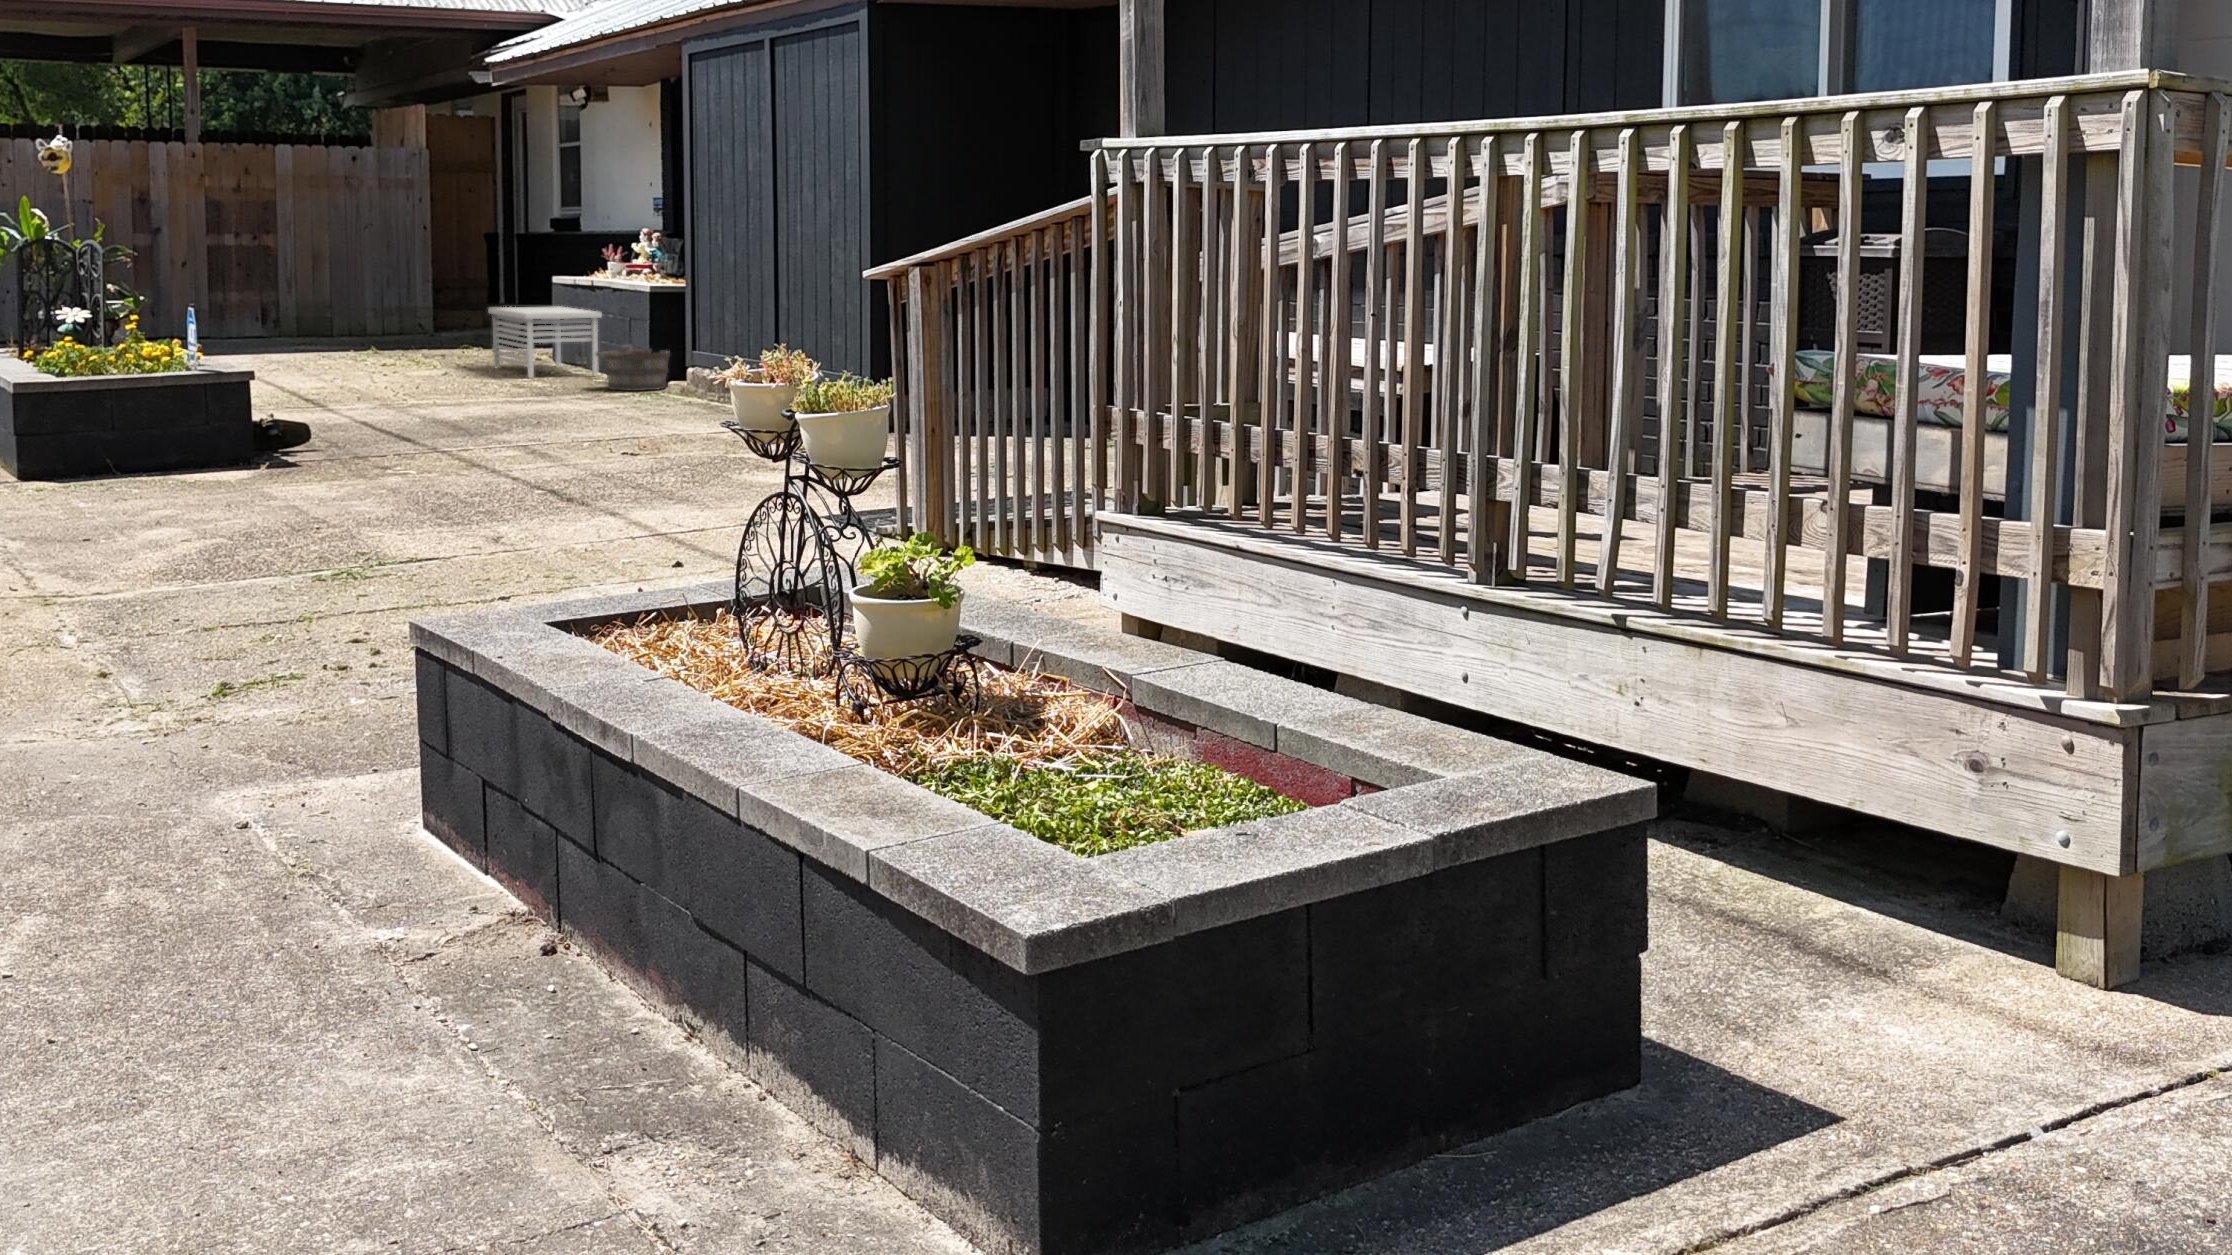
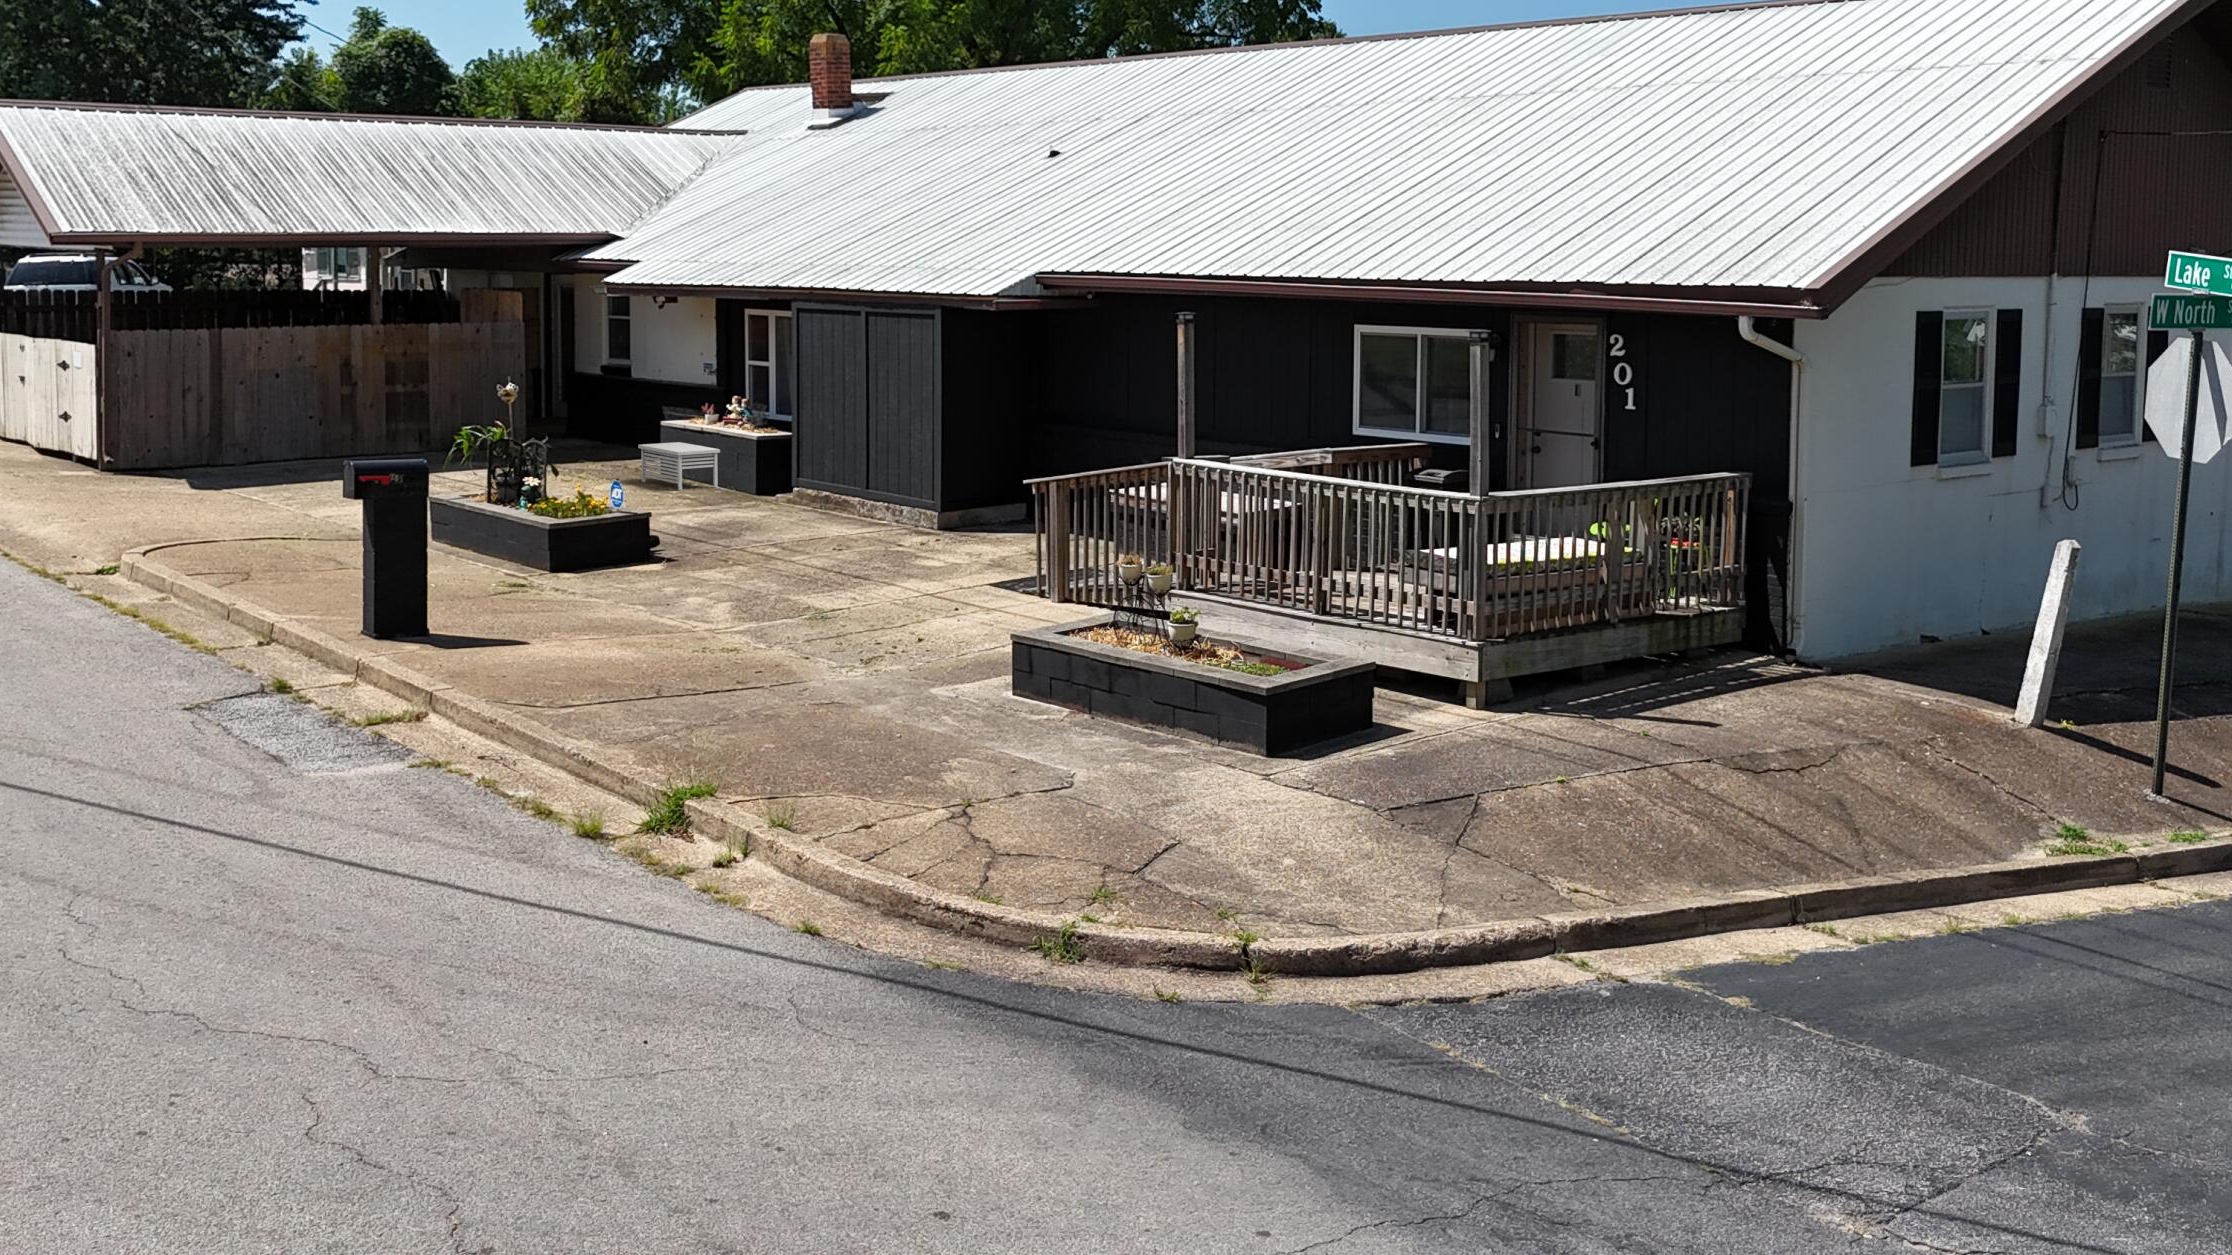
bucket: present [596,345,670,391] -> none [732,471,776,499]

